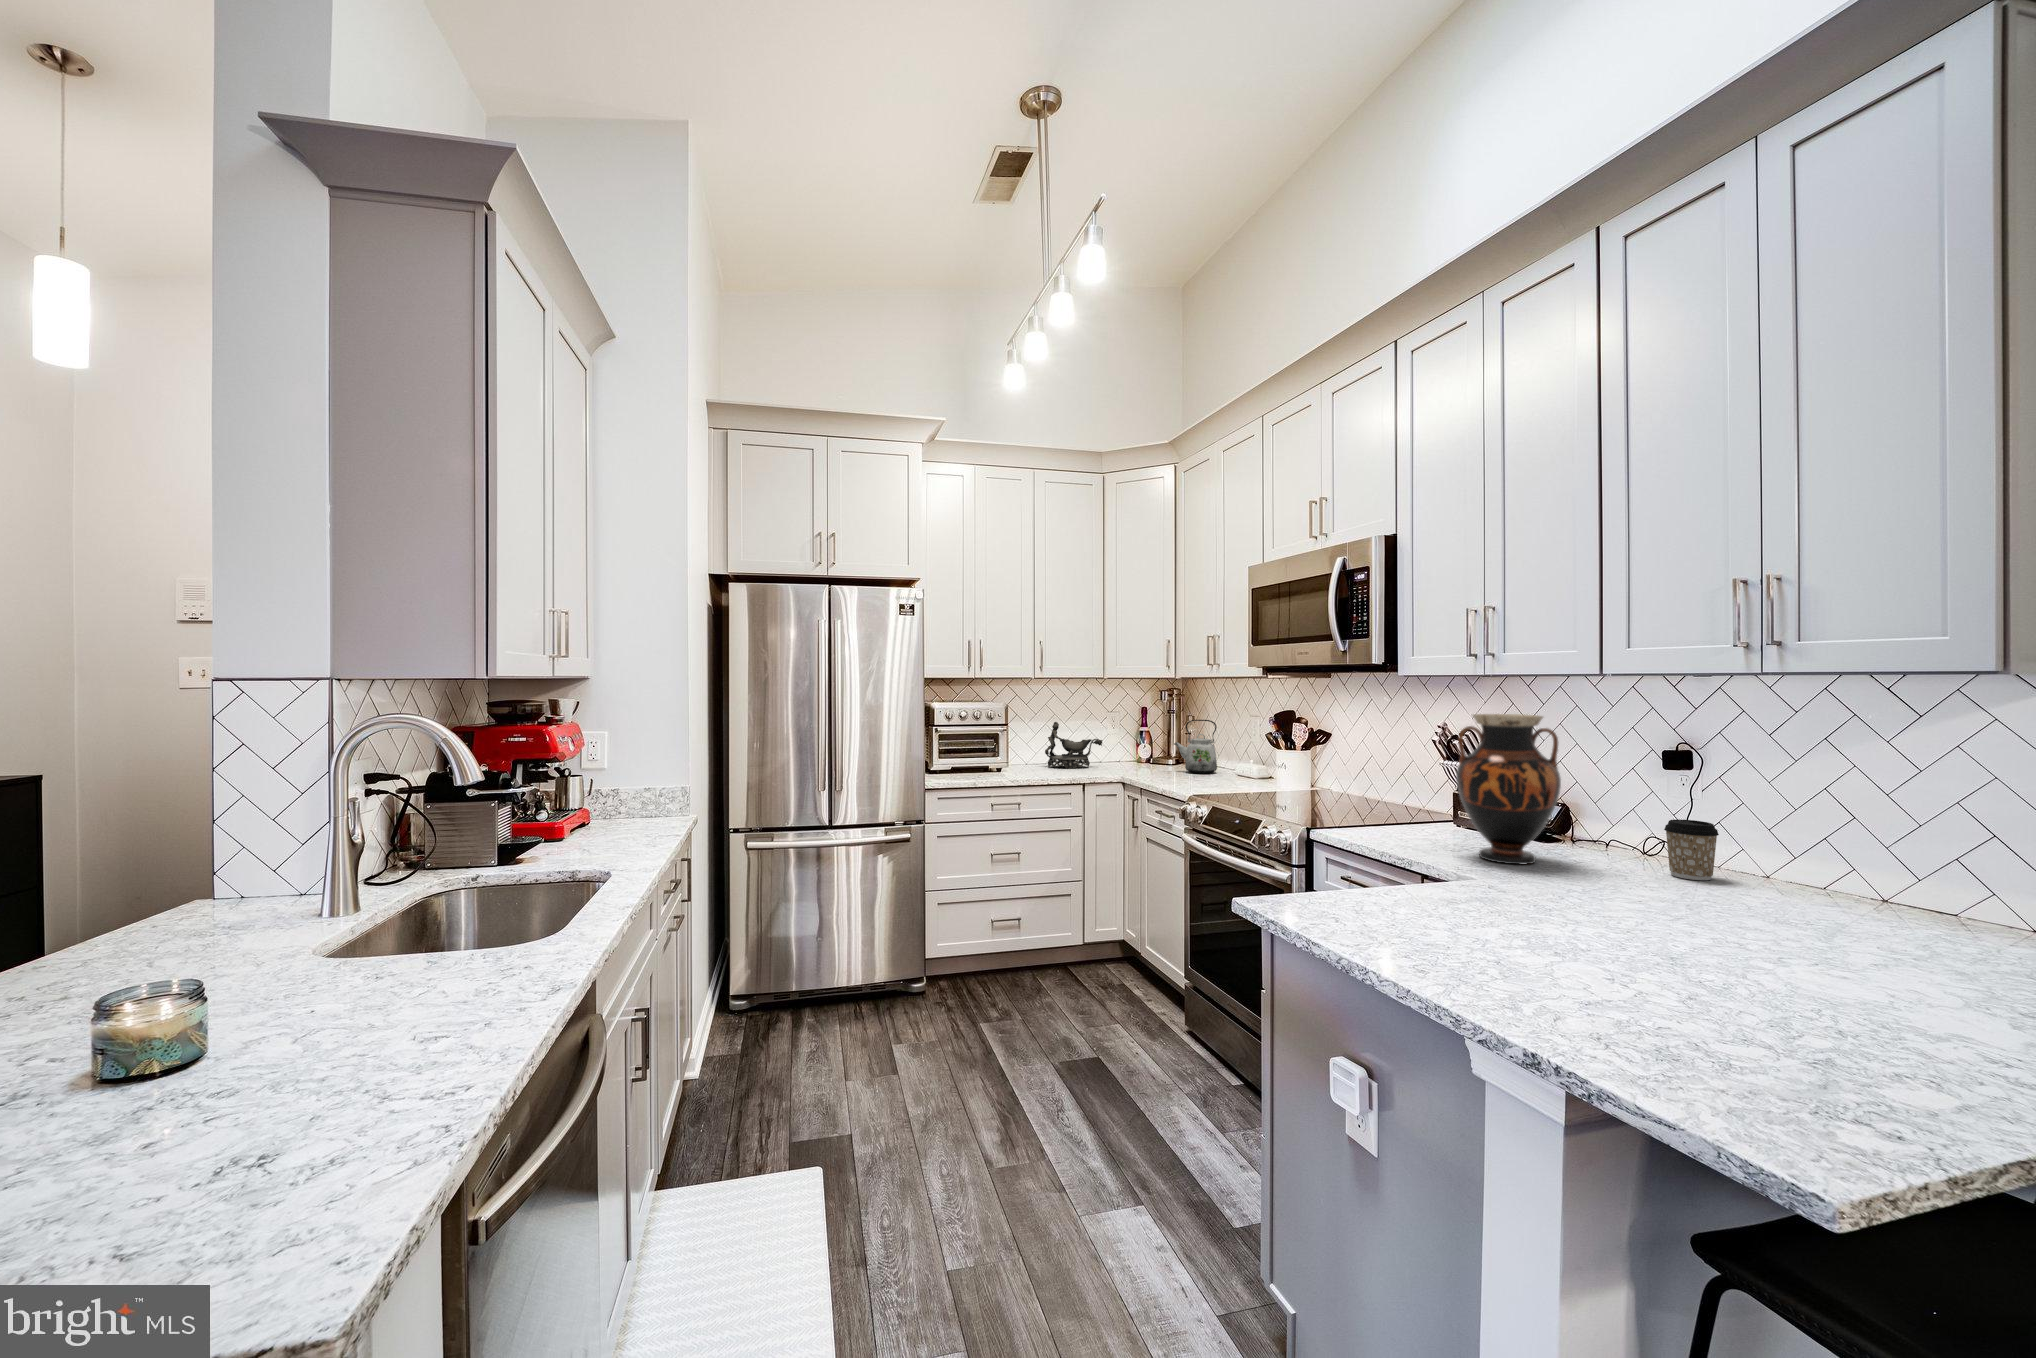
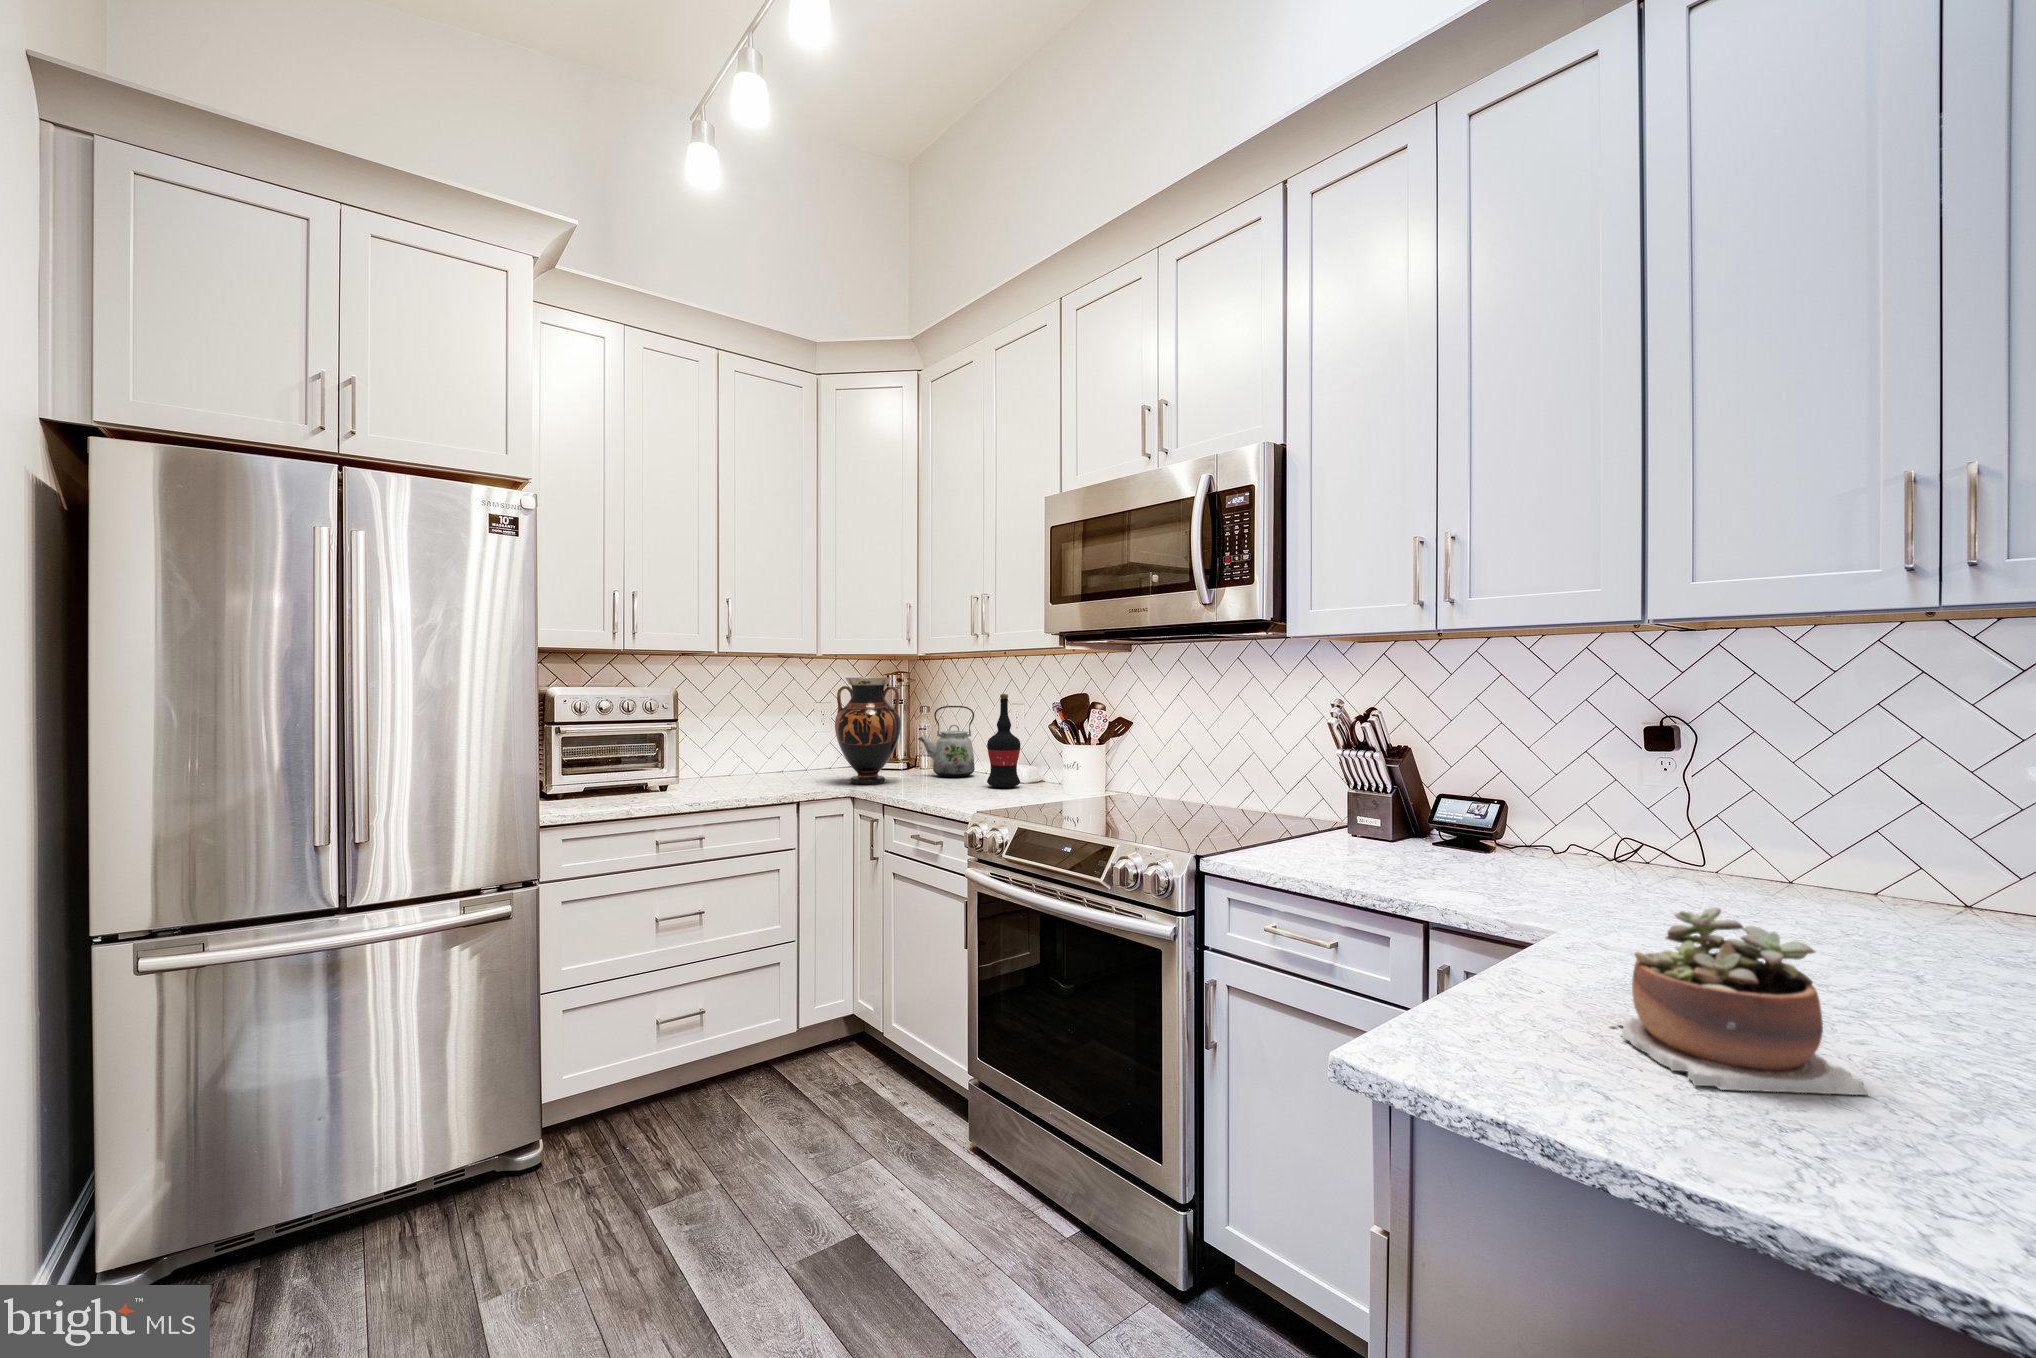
wine bottle: none [1216,712,1242,781] -> present [987,694,1021,787]
vase: present [1456,714,1561,864] -> present [835,677,901,785]
decorative bowl: present [1045,722,1102,769] -> none [733,712,817,779]
coffee cup: present [1664,819,1719,880] -> none [1700,819,1774,901]
succulent plant: none [1394,845,1489,936] -> present [1609,908,1869,1095]

